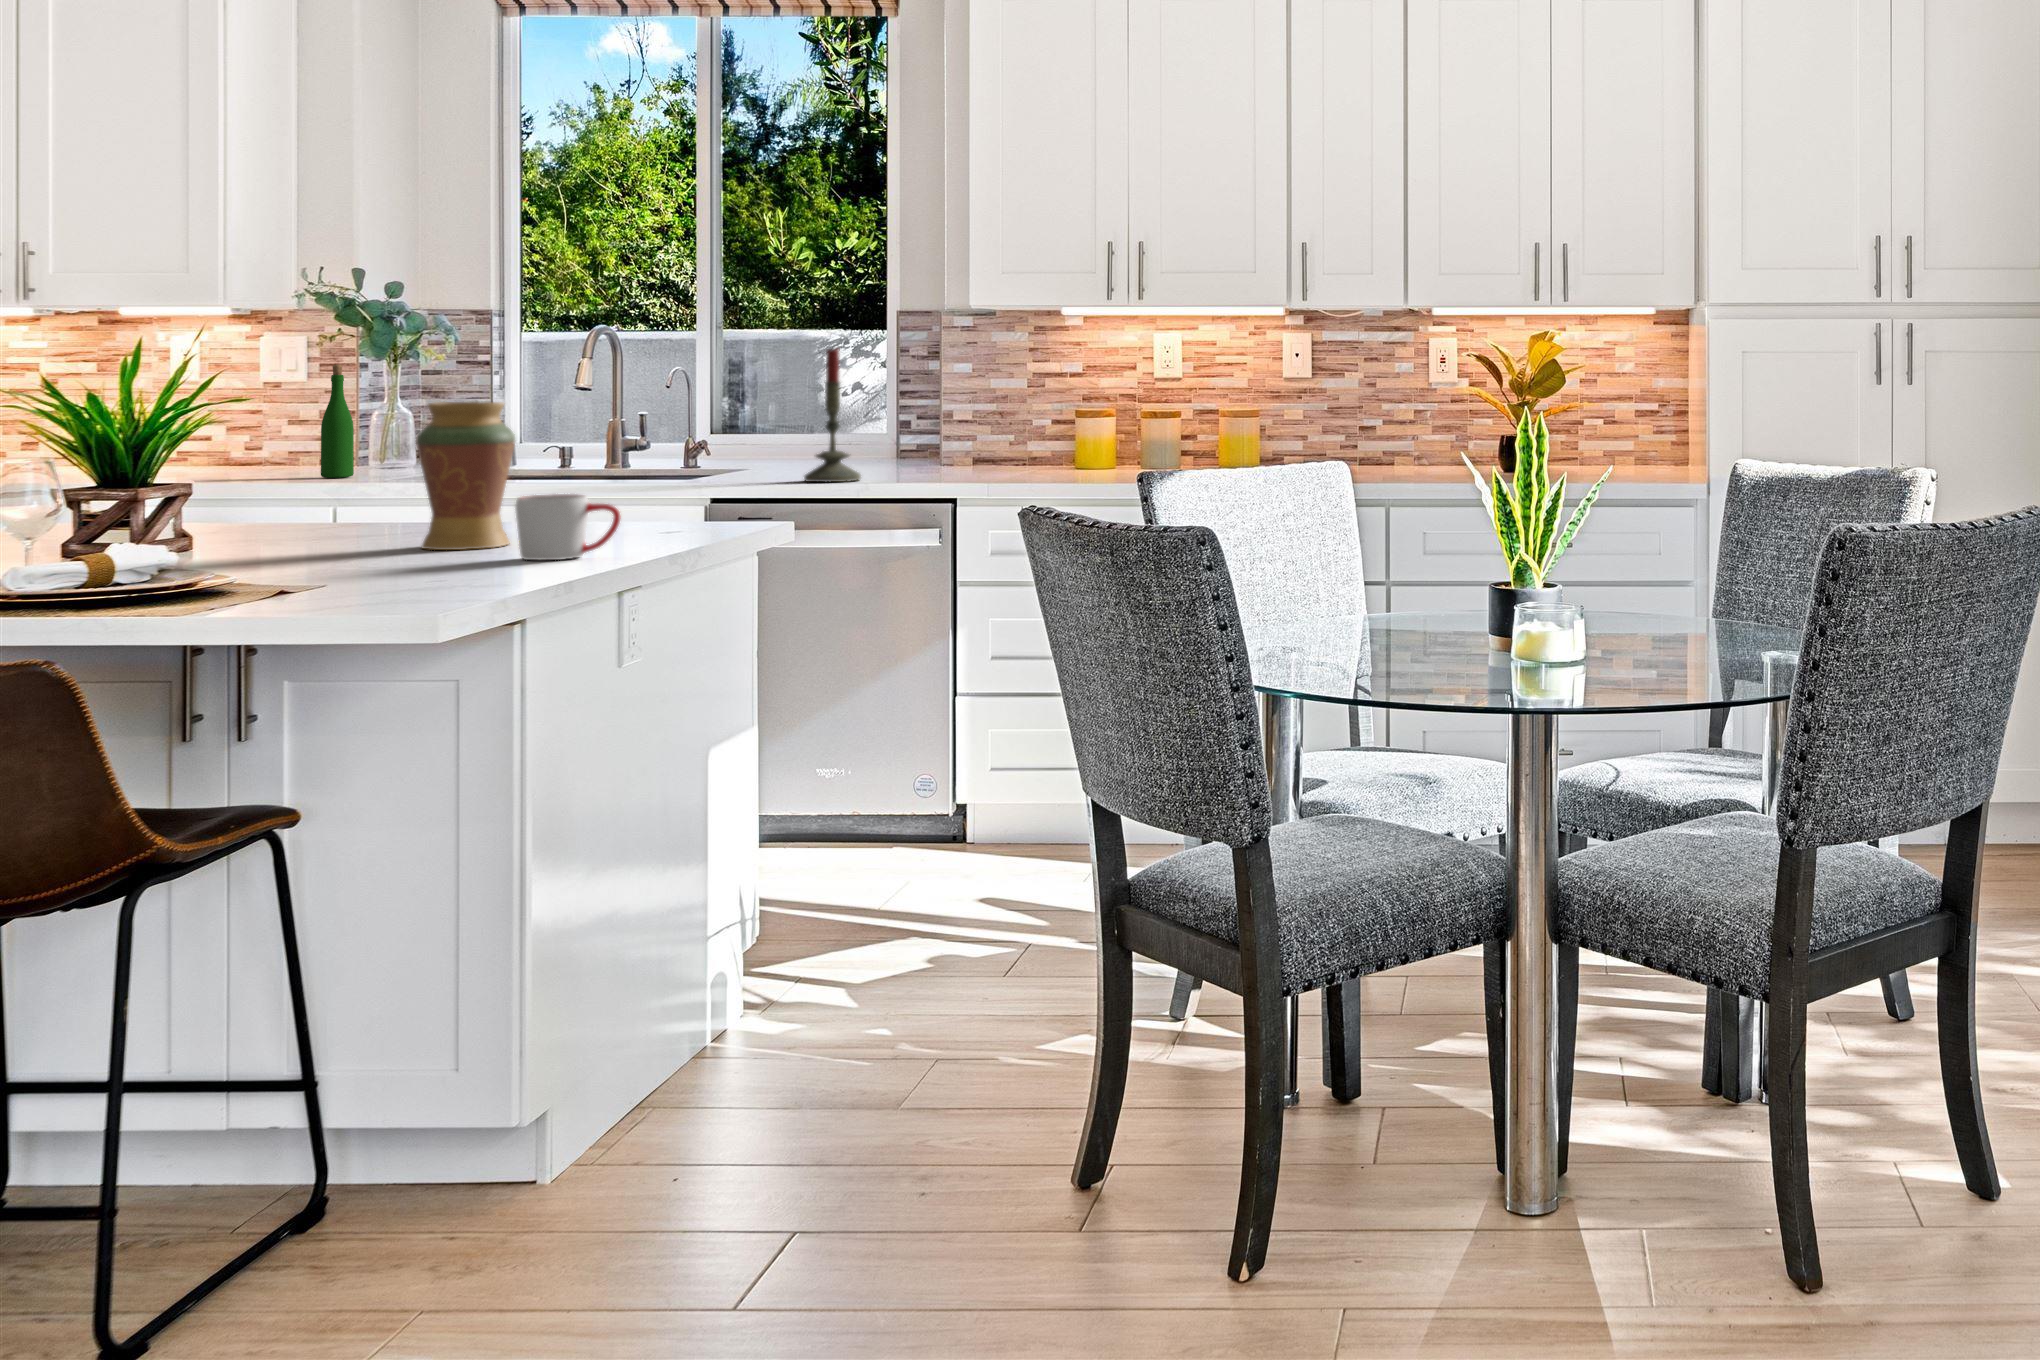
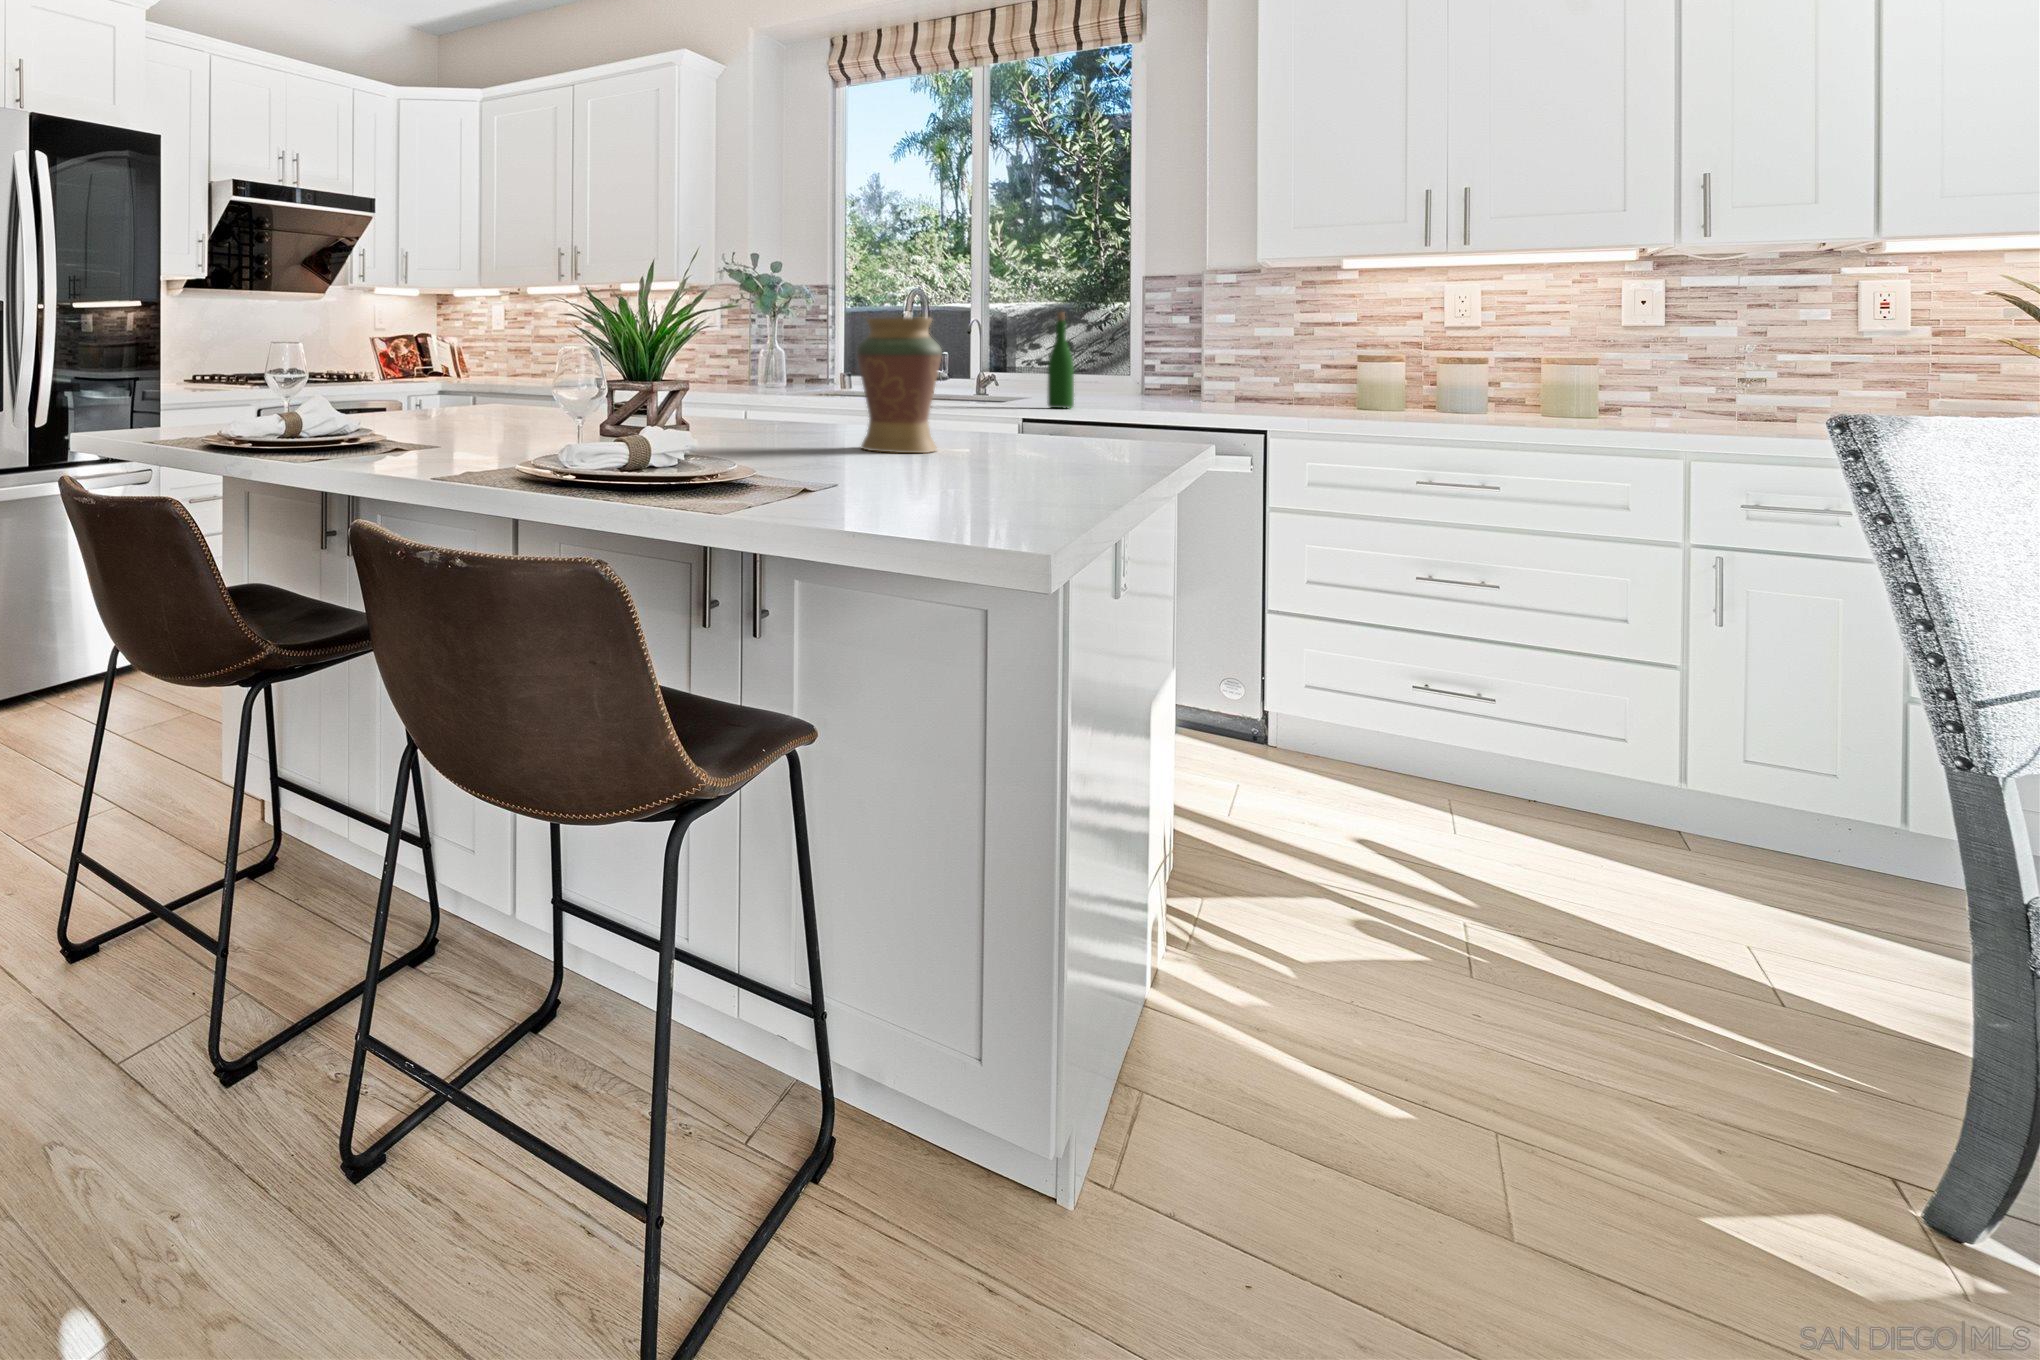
candle: present [804,348,861,482] -> none [1101,294,1153,412]
wine bottle: present [321,365,354,478] -> present [1047,312,1074,408]
mug: present [515,494,621,560] -> none [968,404,1077,471]

